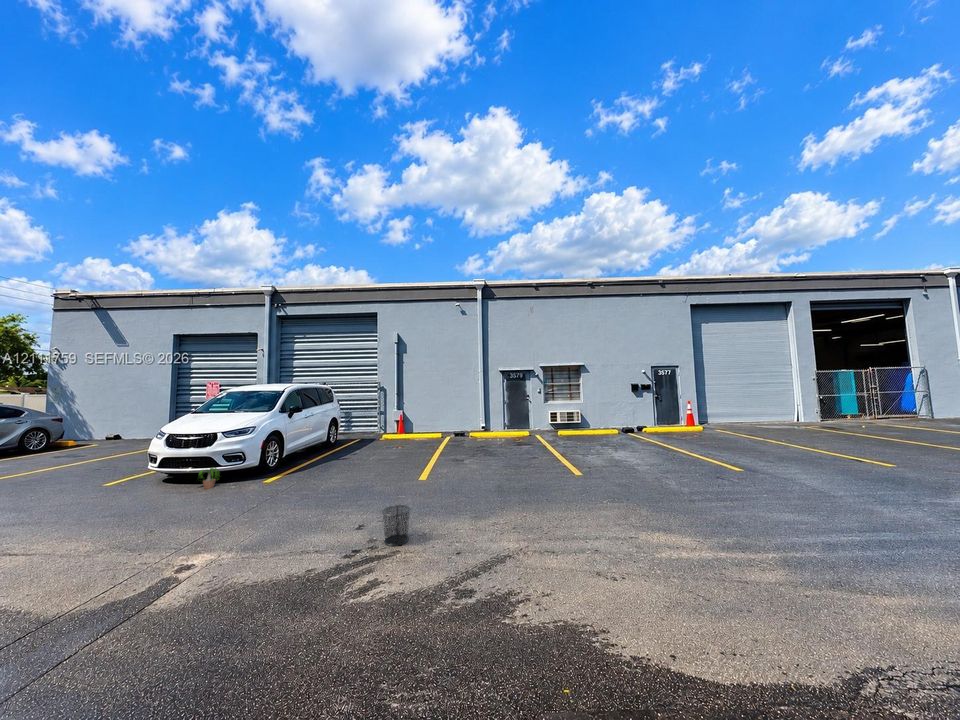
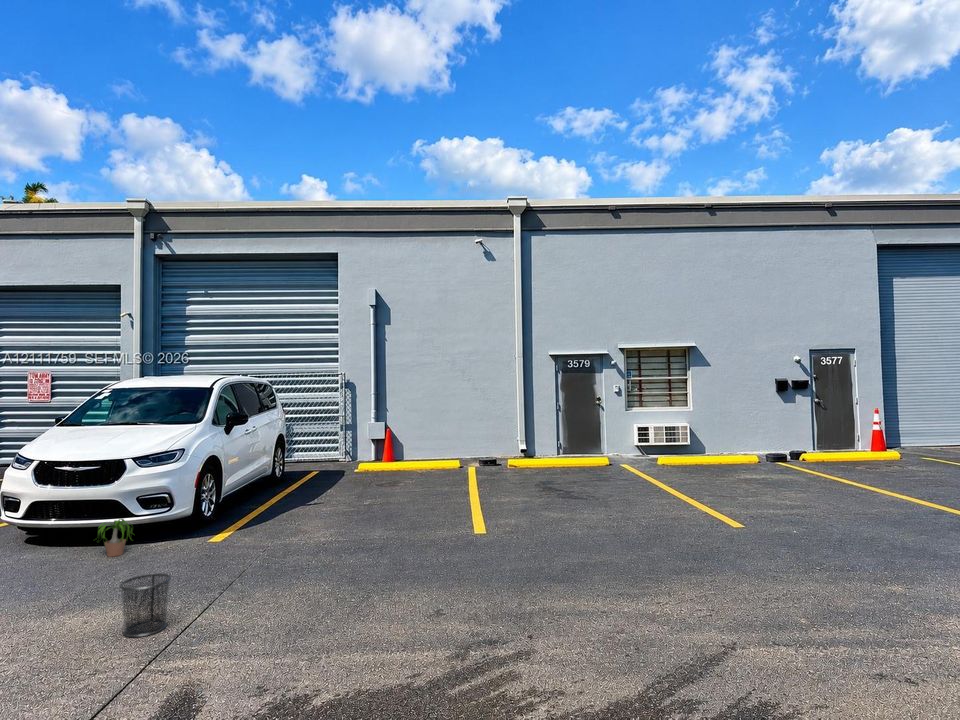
trash can: present [382,505,409,546] -> present [120,574,171,637]

